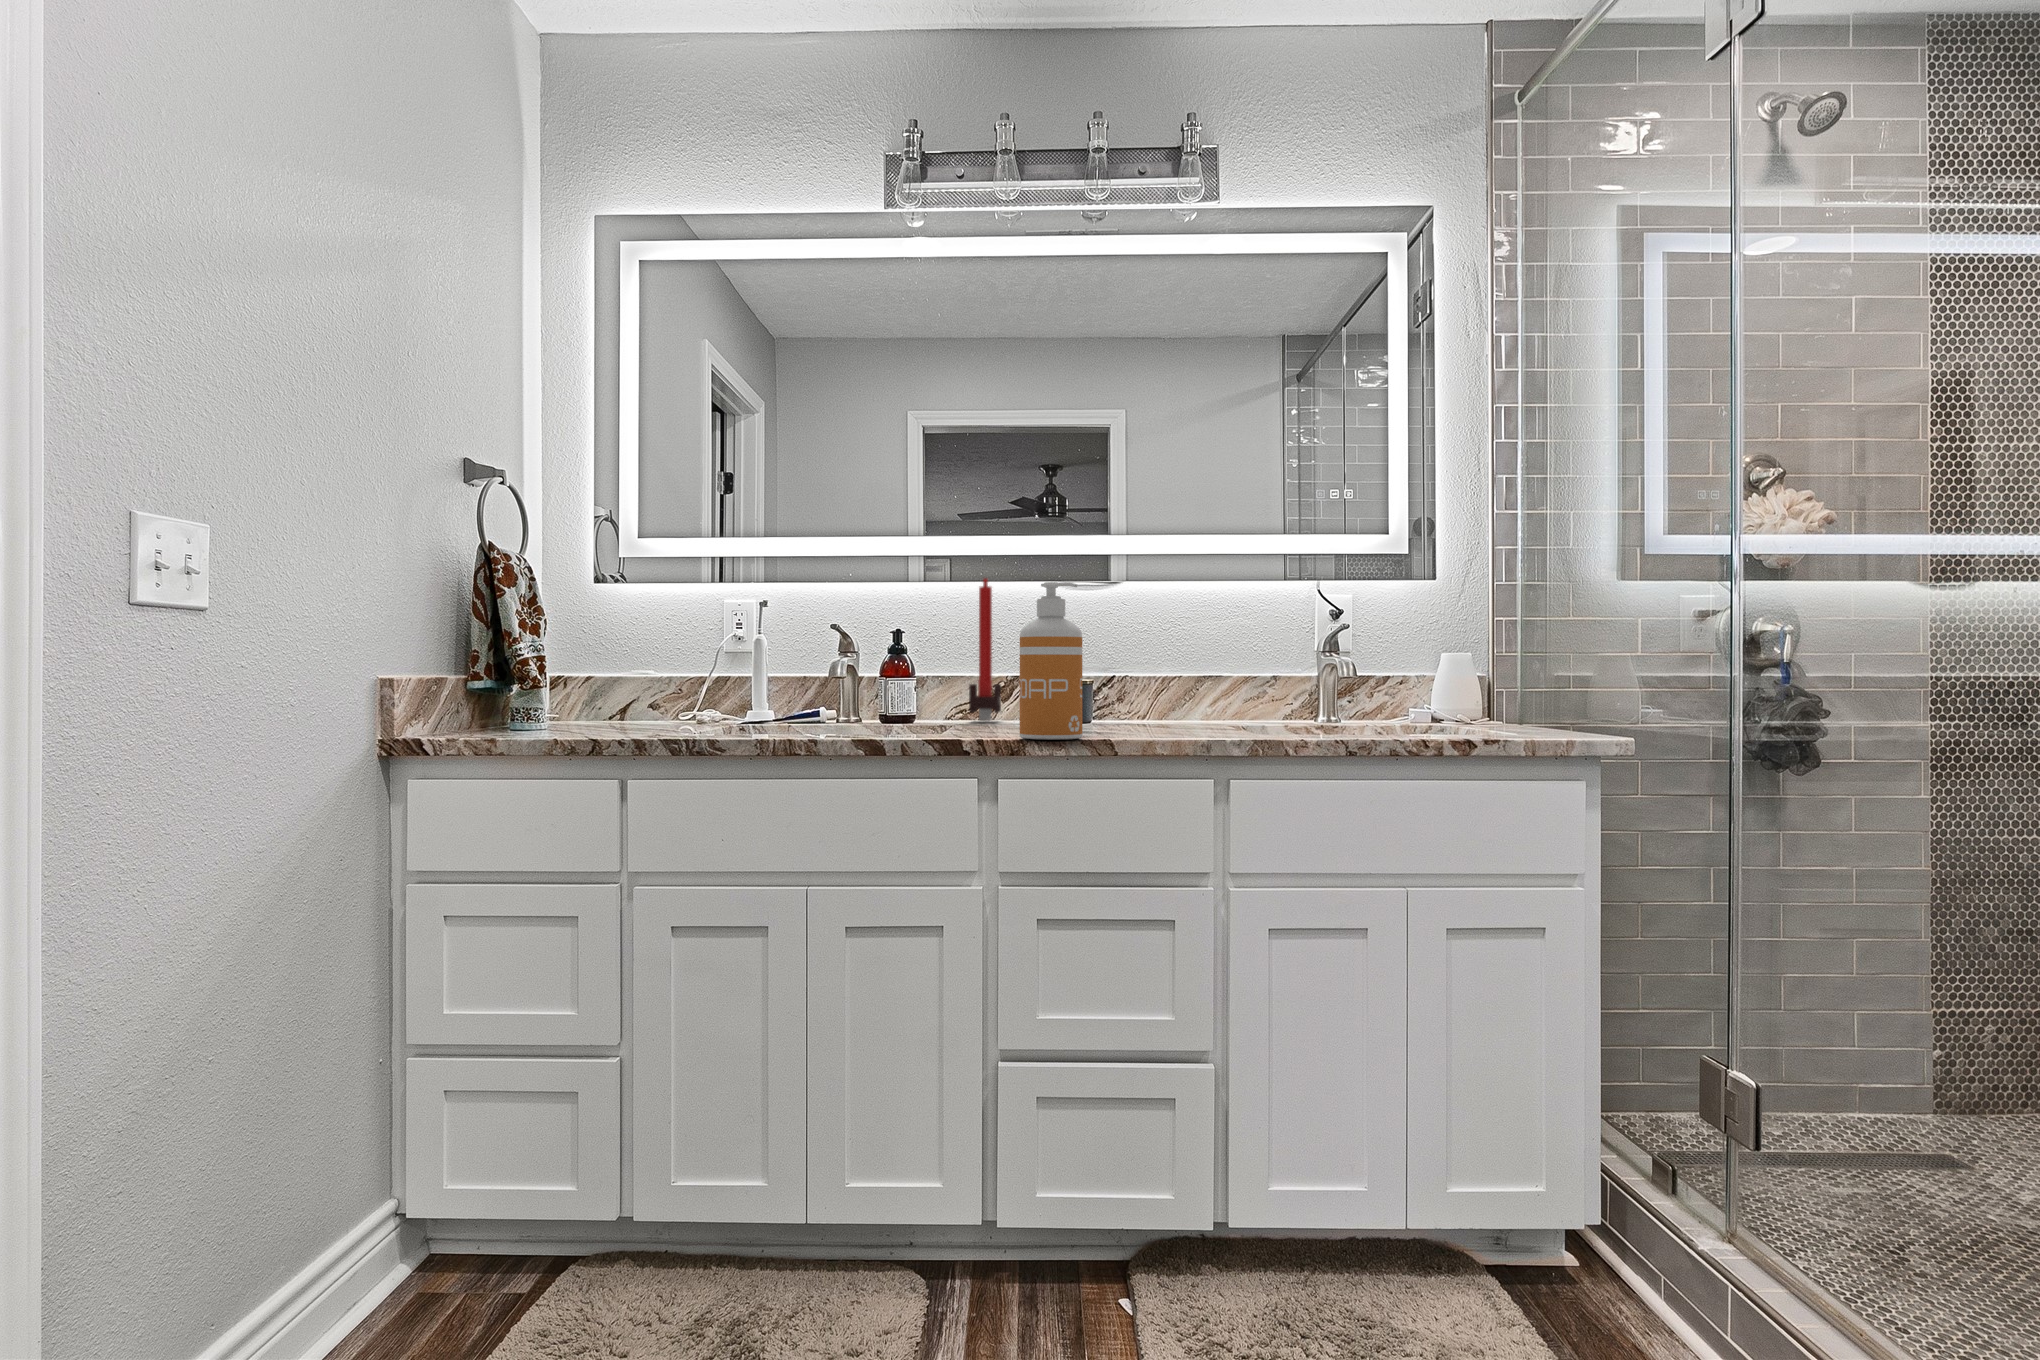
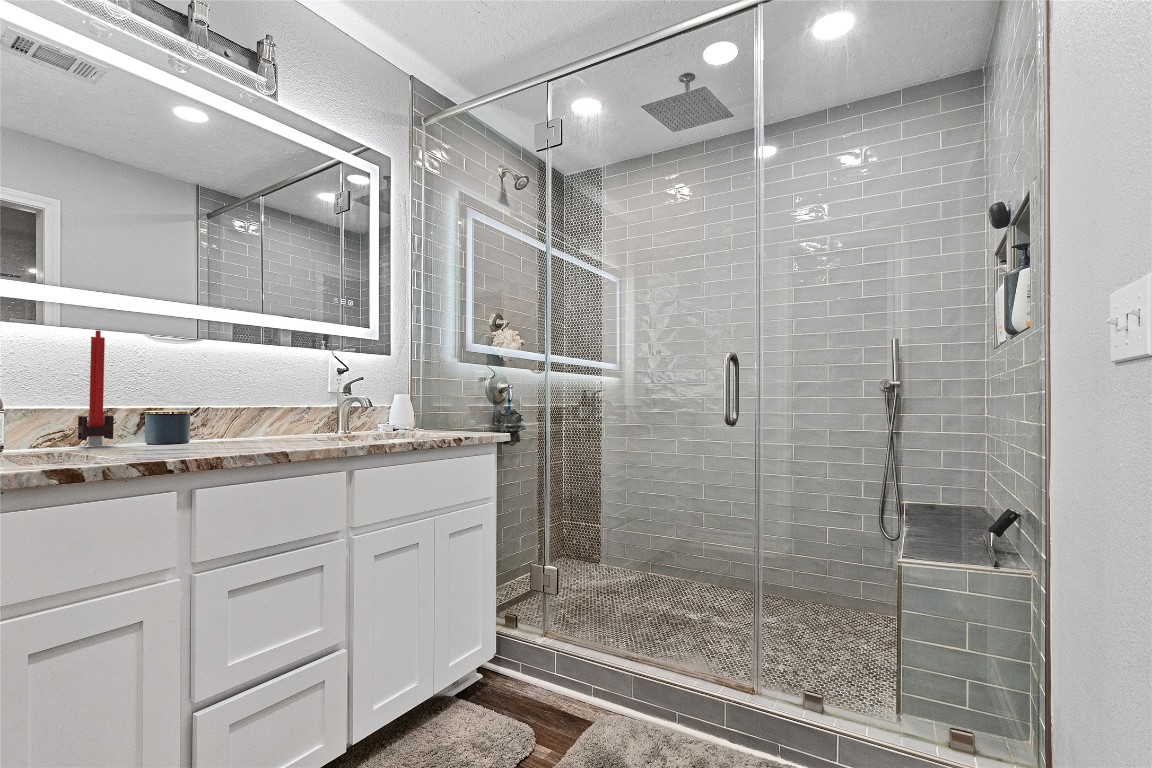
soap dispenser: present [1020,582,1082,740] -> none [207,338,262,456]

